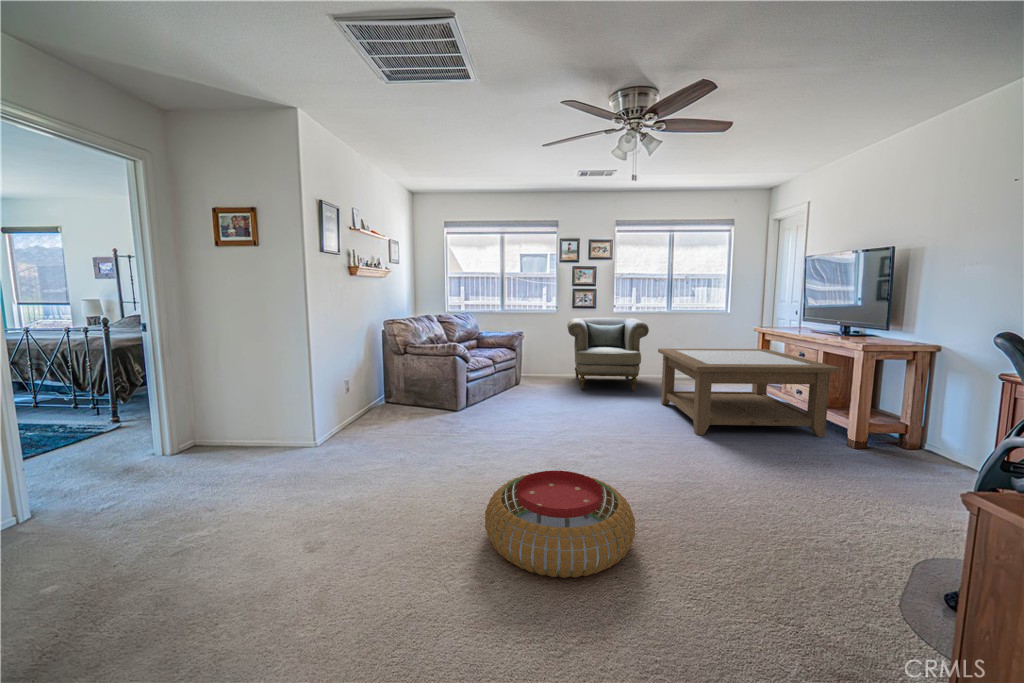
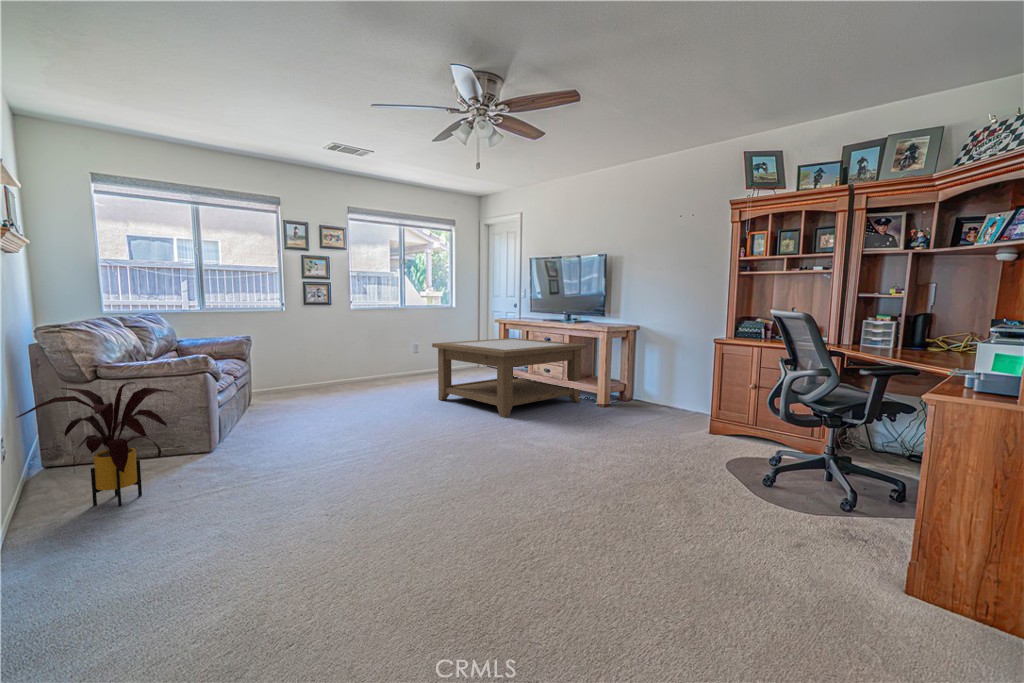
armchair: present [567,317,649,391] -> none [300,316,406,401]
house plant: none [338,361,418,435] -> present [16,382,172,506]
pouf: present [485,471,635,578] -> none [454,453,608,551]

